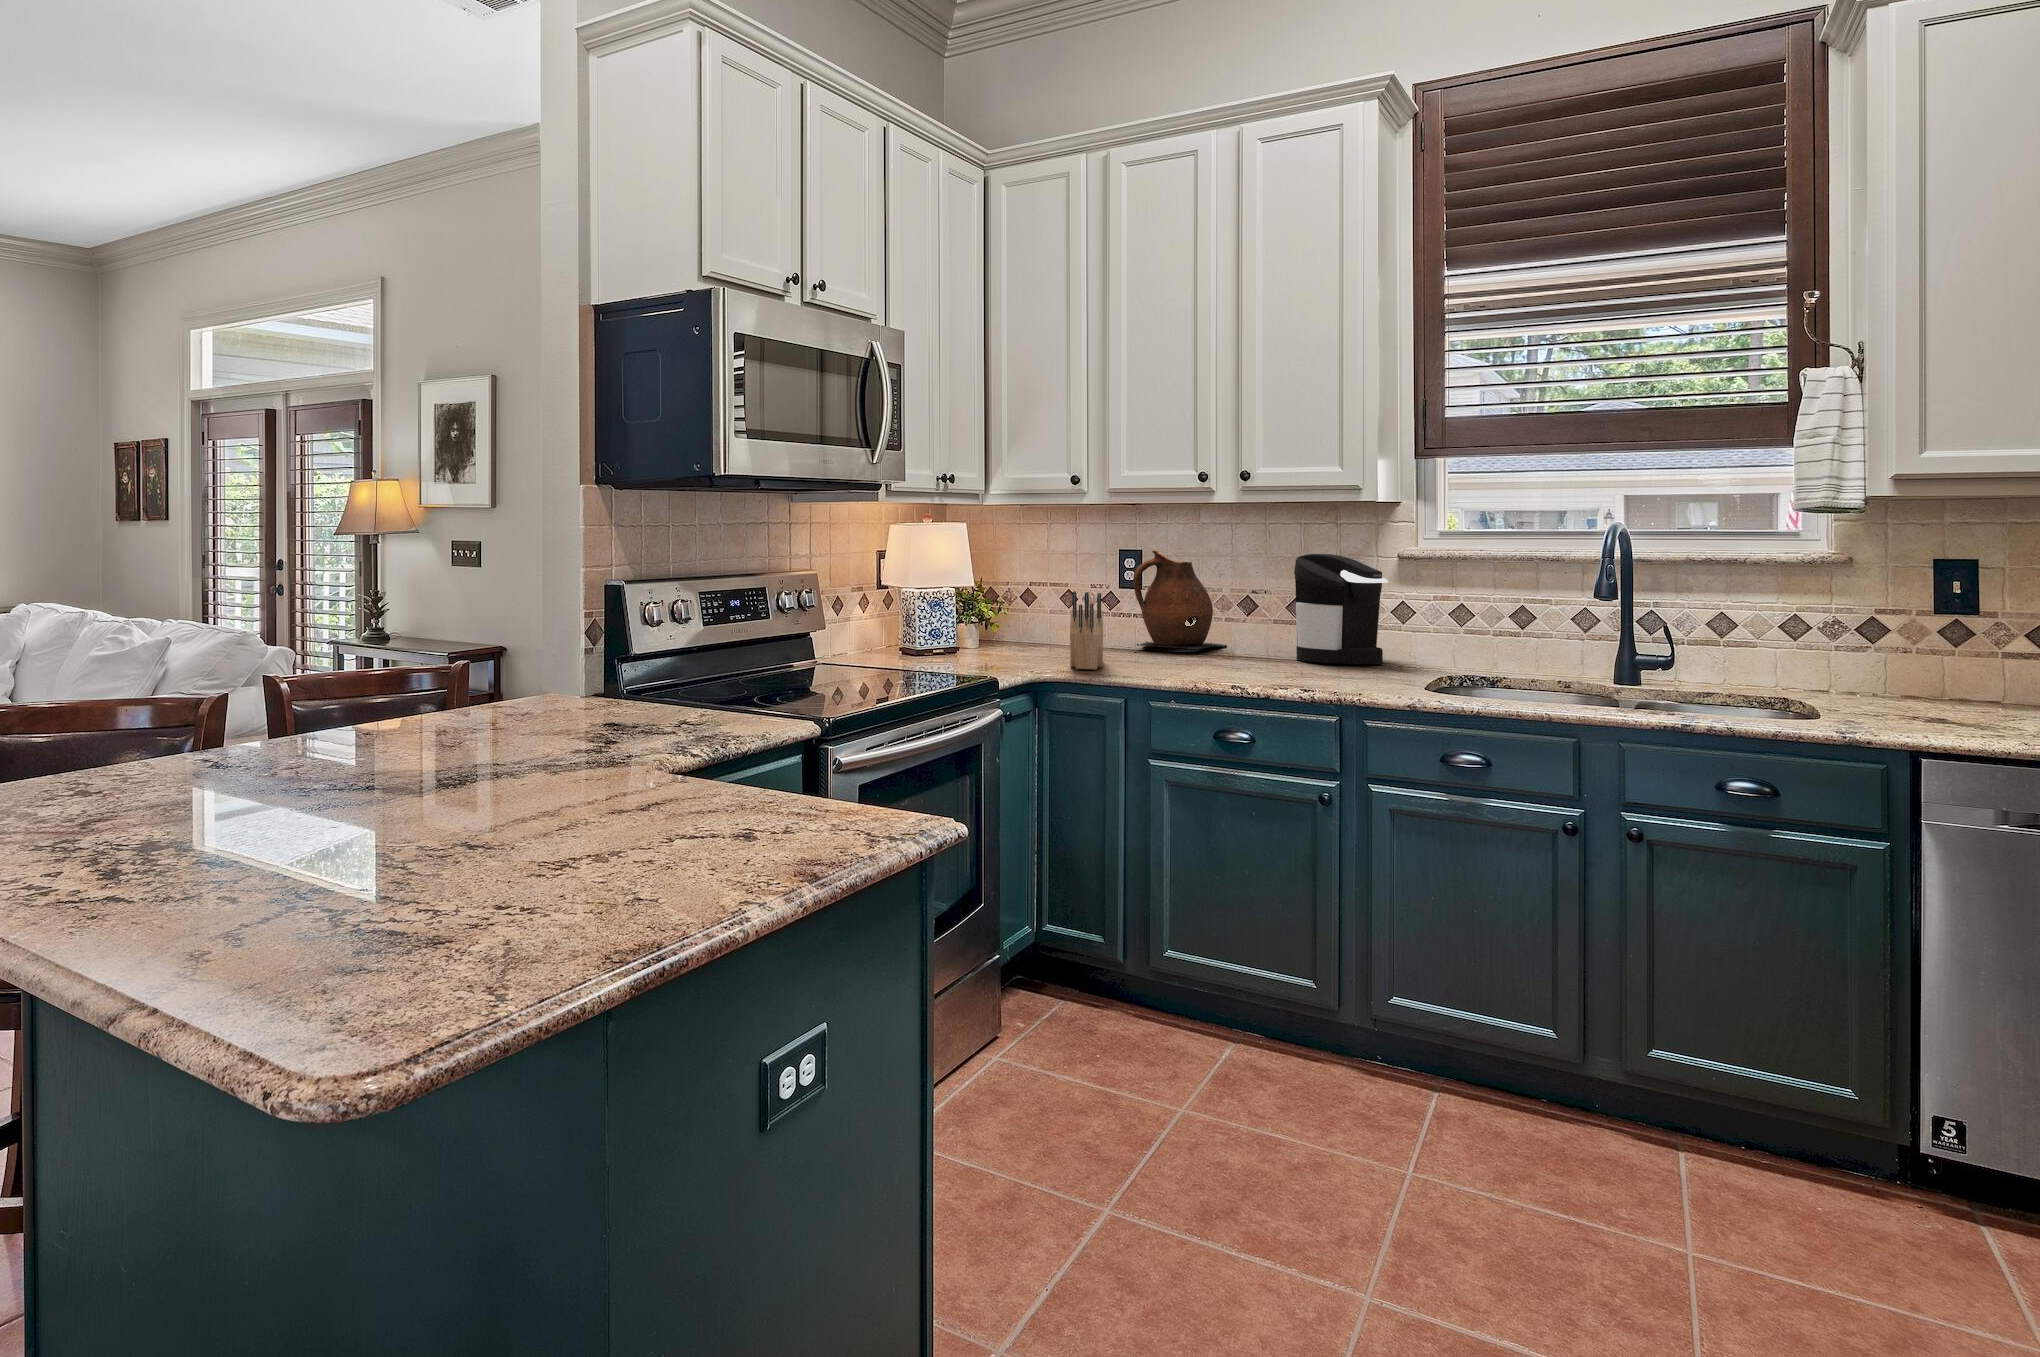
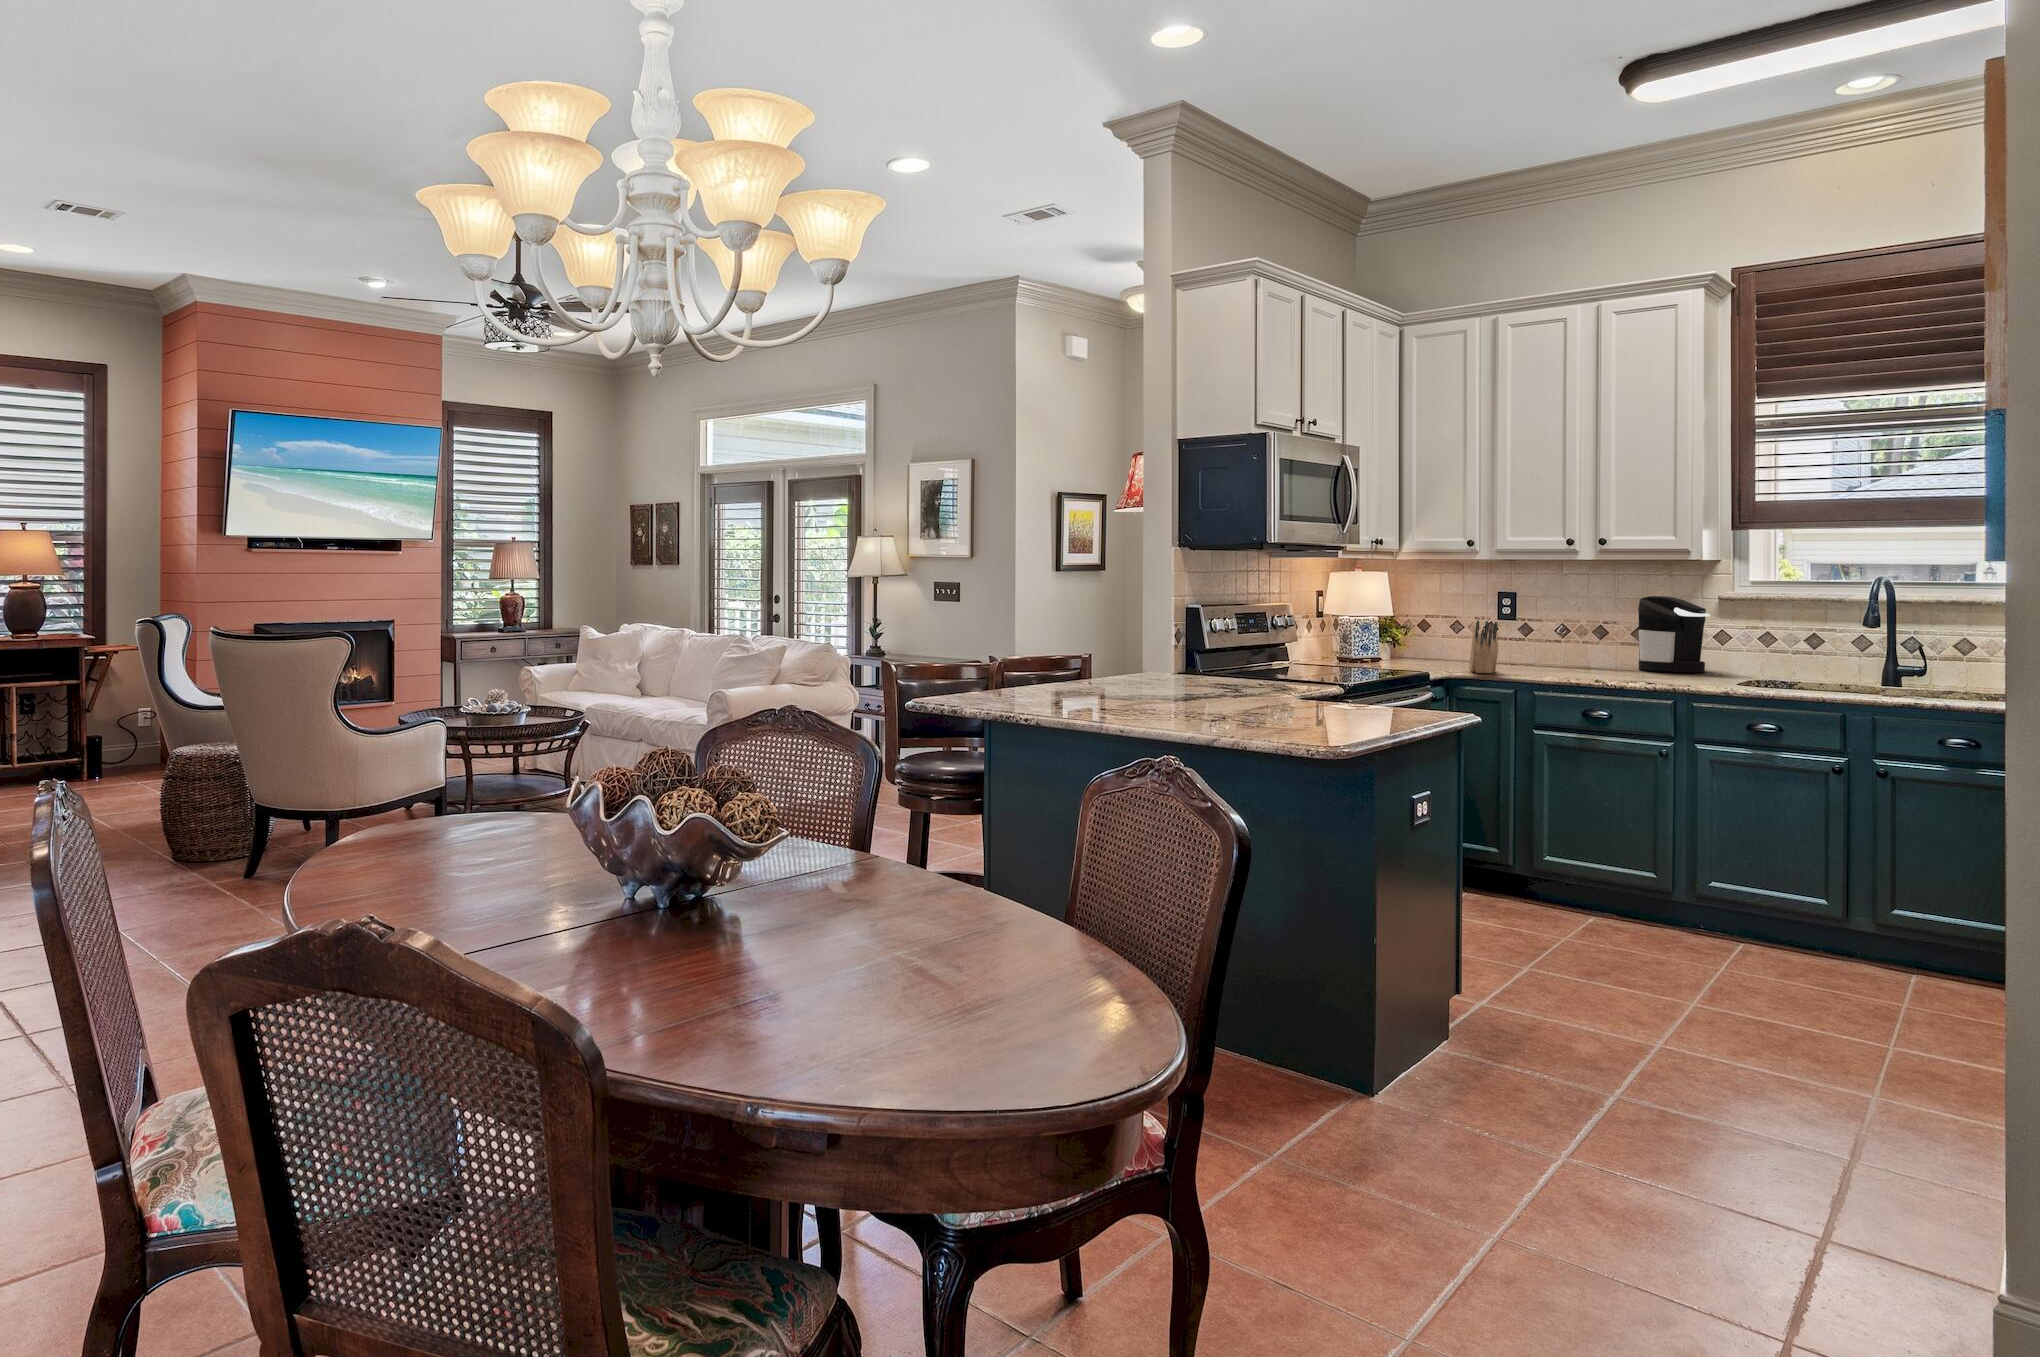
ceramic pitcher: present [1133,550,1227,651] -> none [1511,593,1582,663]

